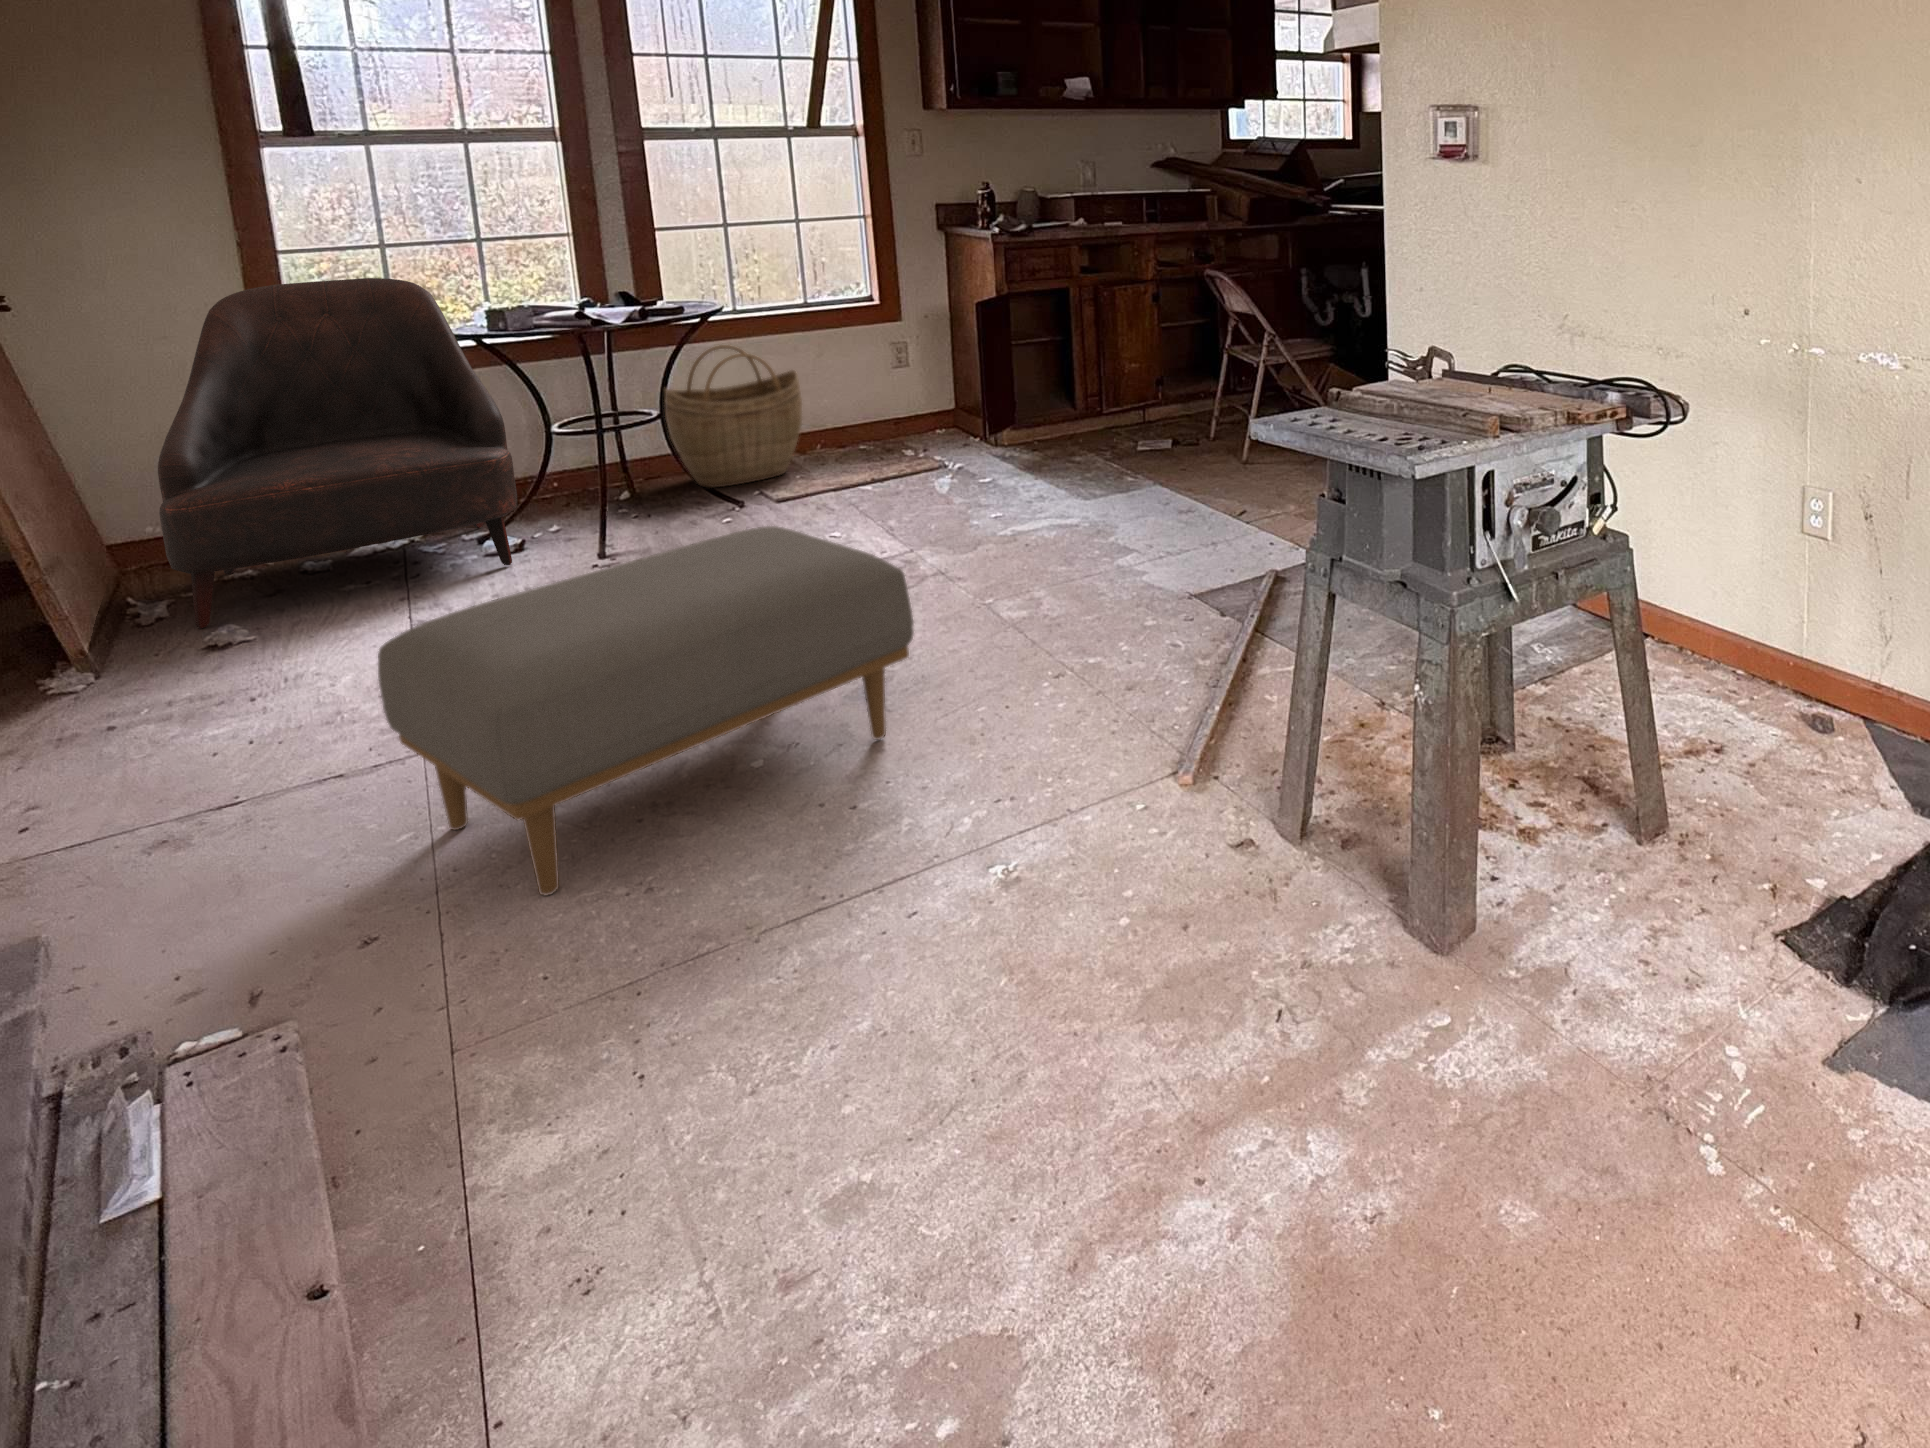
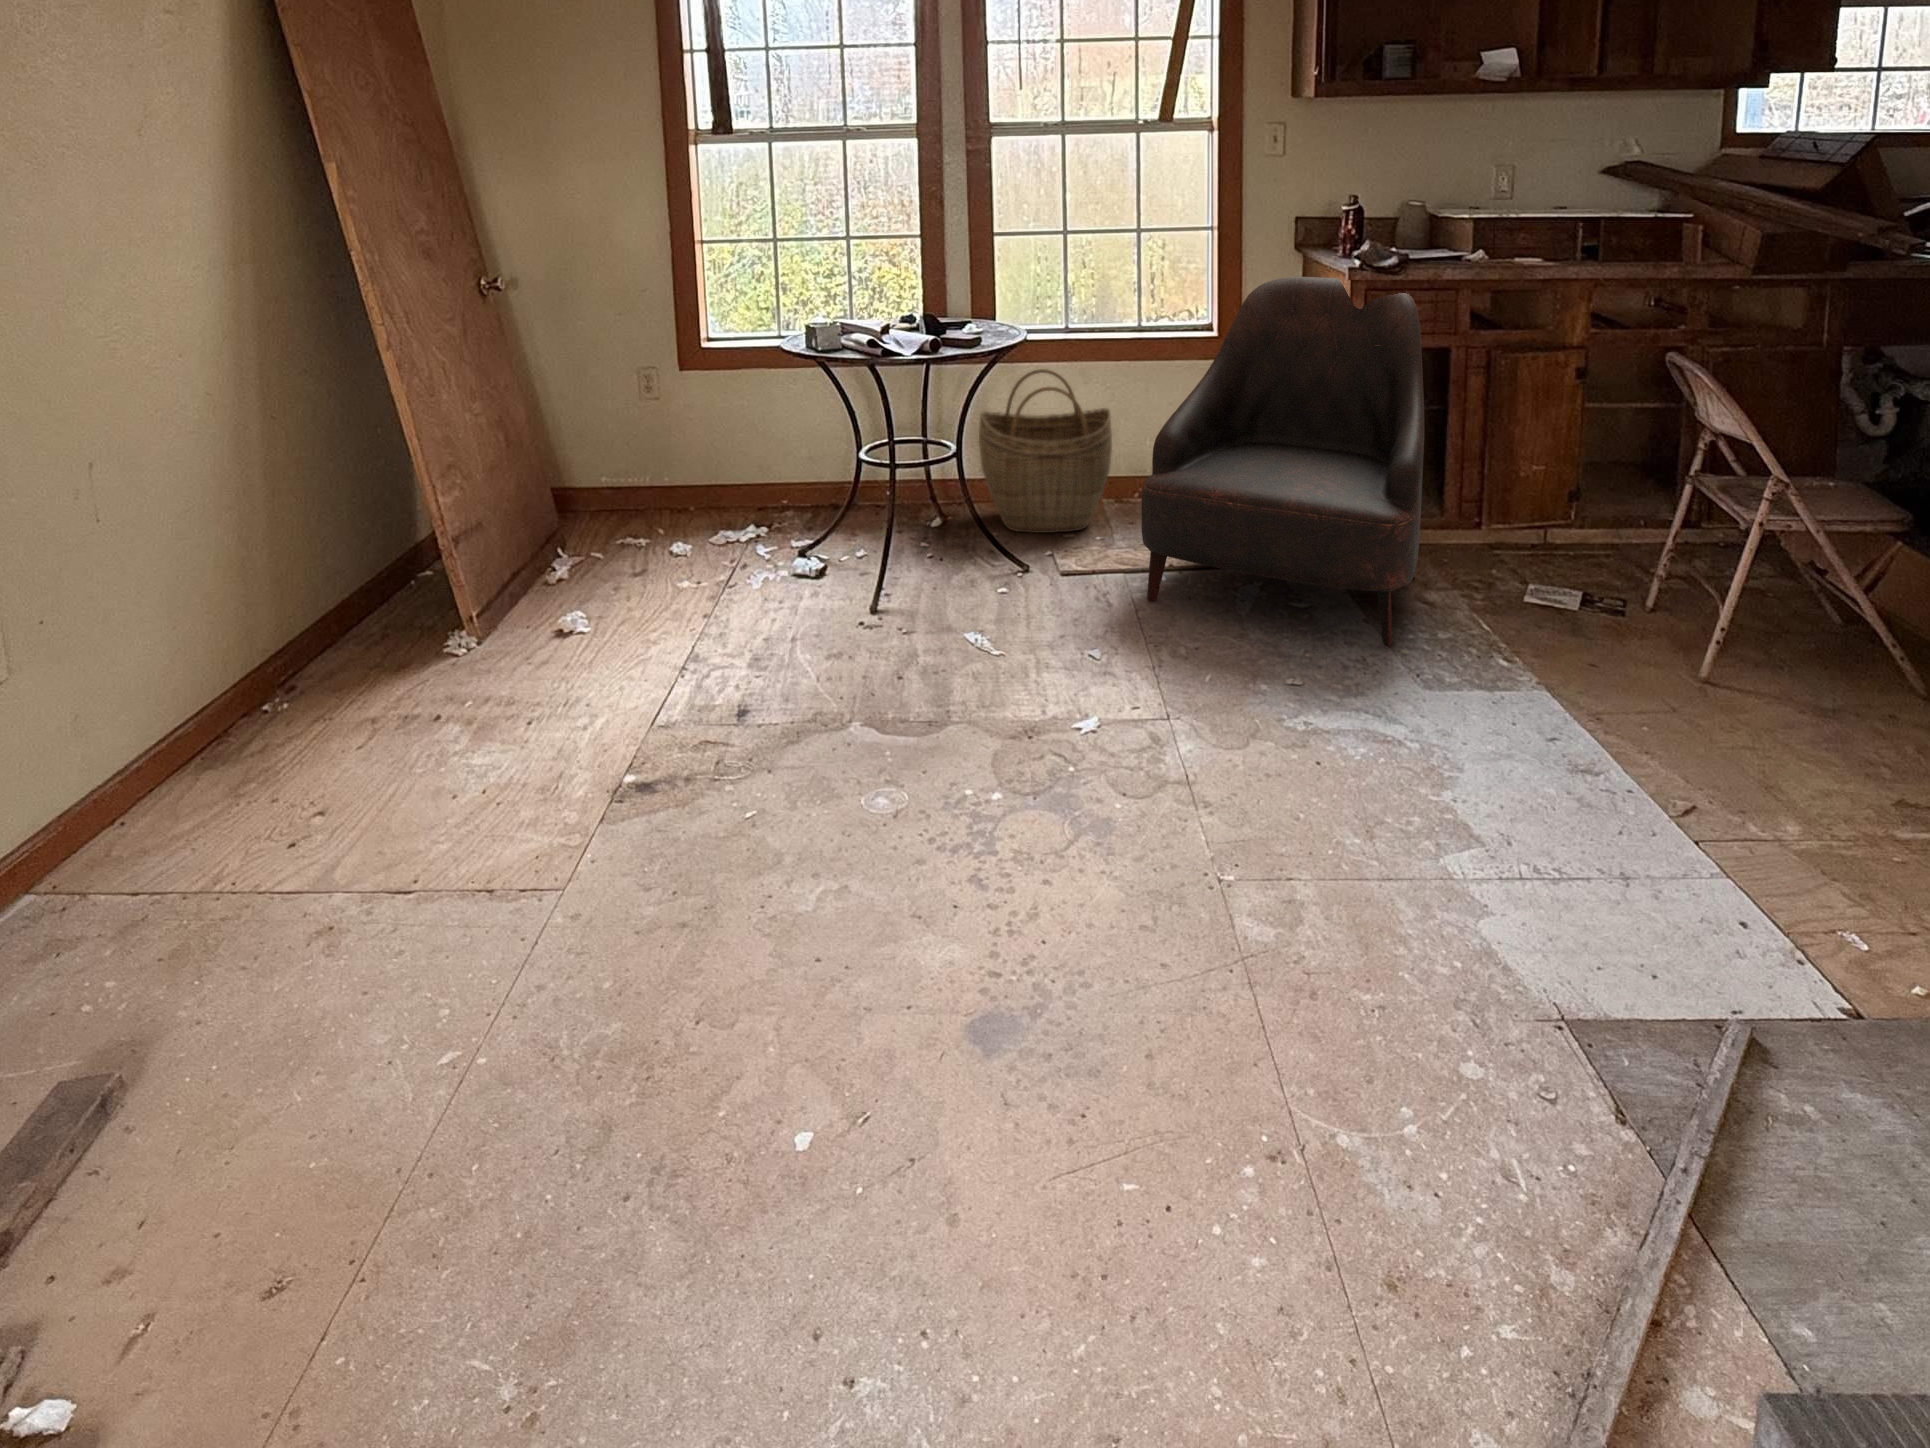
armchair: present [158,278,517,629] -> present [1141,277,1424,648]
ottoman: present [378,526,914,896] -> none [411,729,1038,1286]

